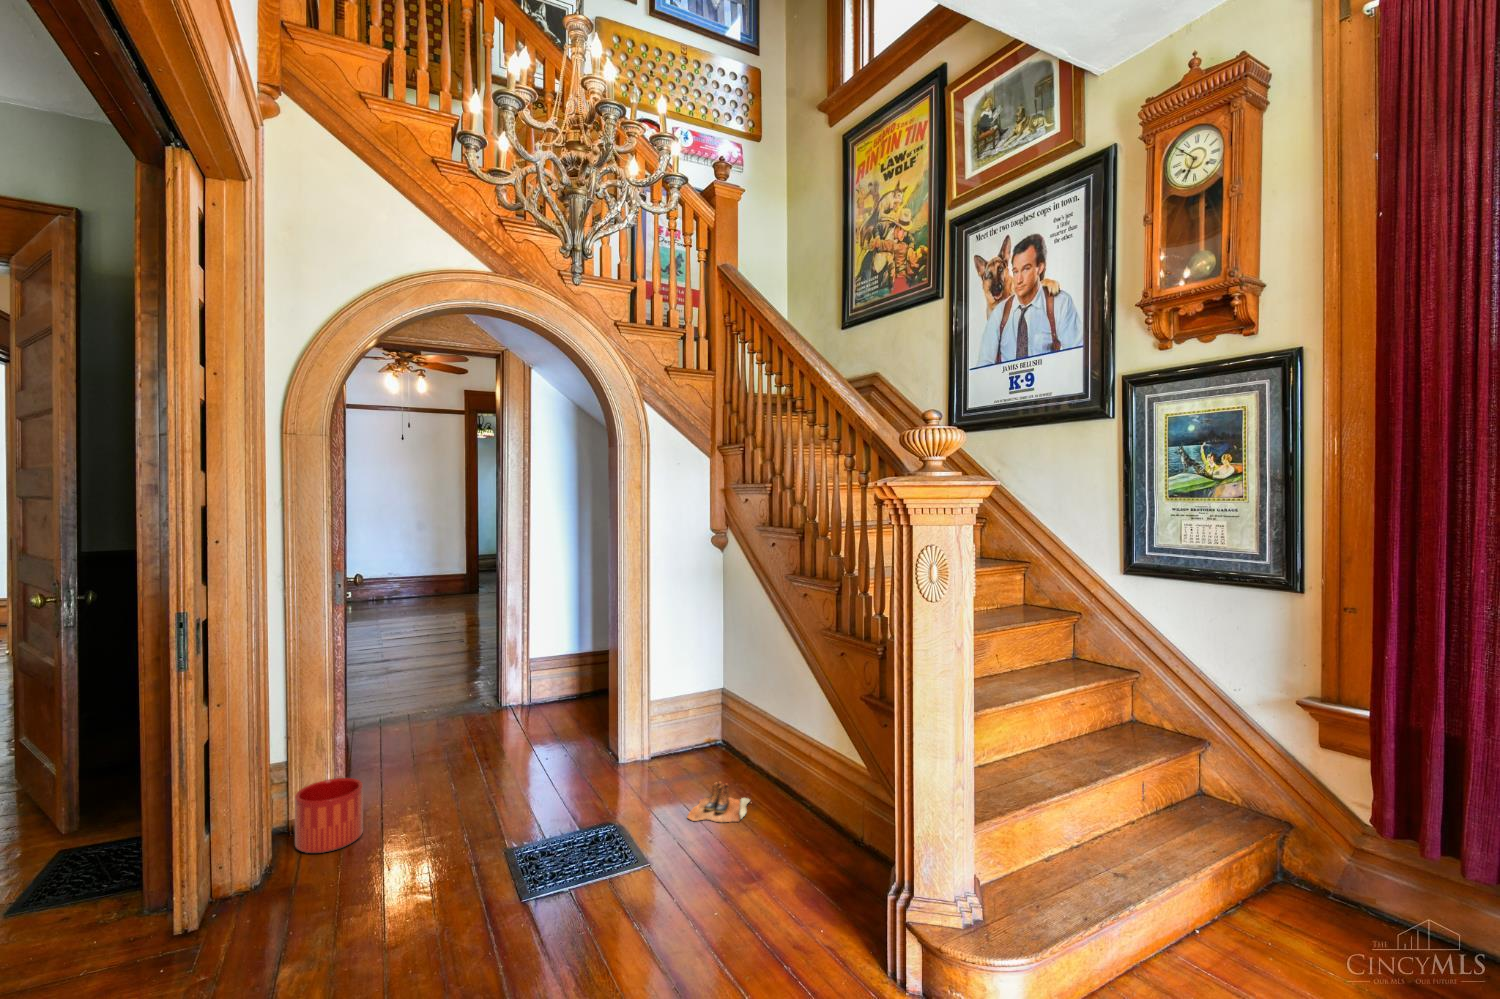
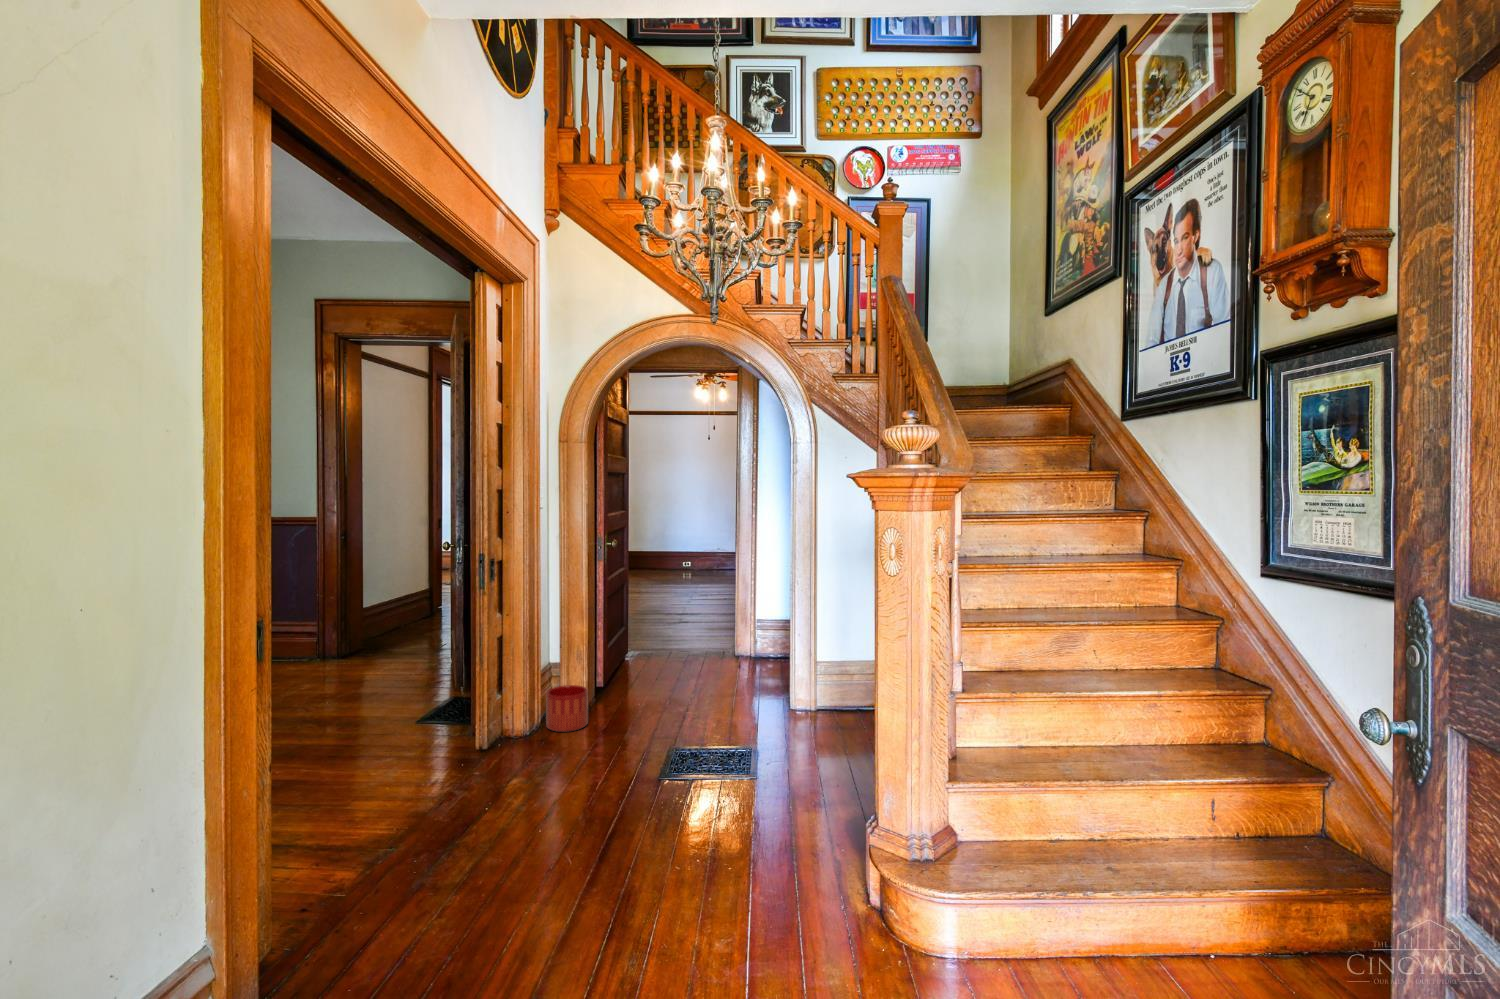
boots: present [687,782,750,822] -> none [803,737,864,770]

